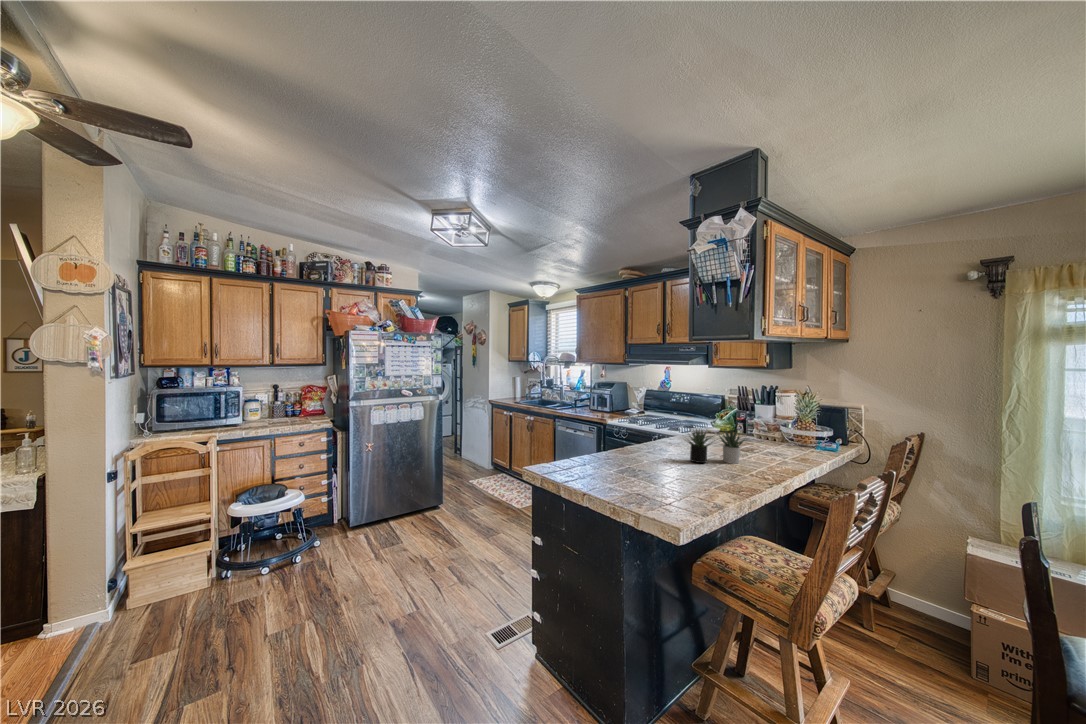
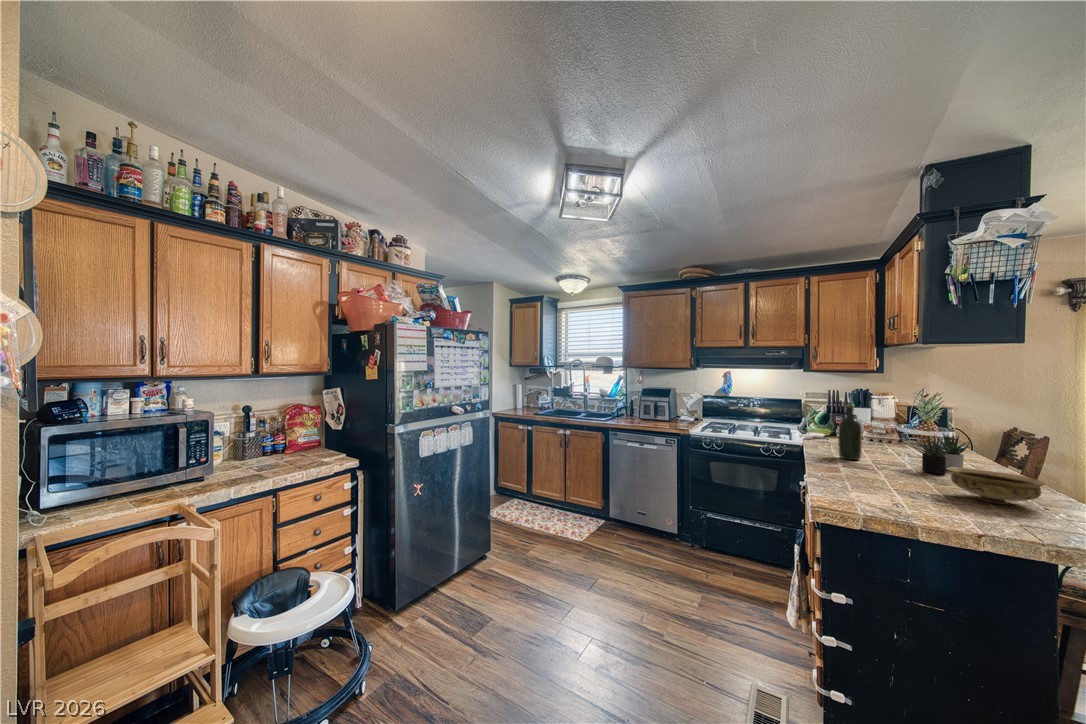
wine bottle: none [656,397,675,449] -> present [838,405,862,460]
ceramic bowl: none [628,451,688,483] -> present [948,467,1046,505]

